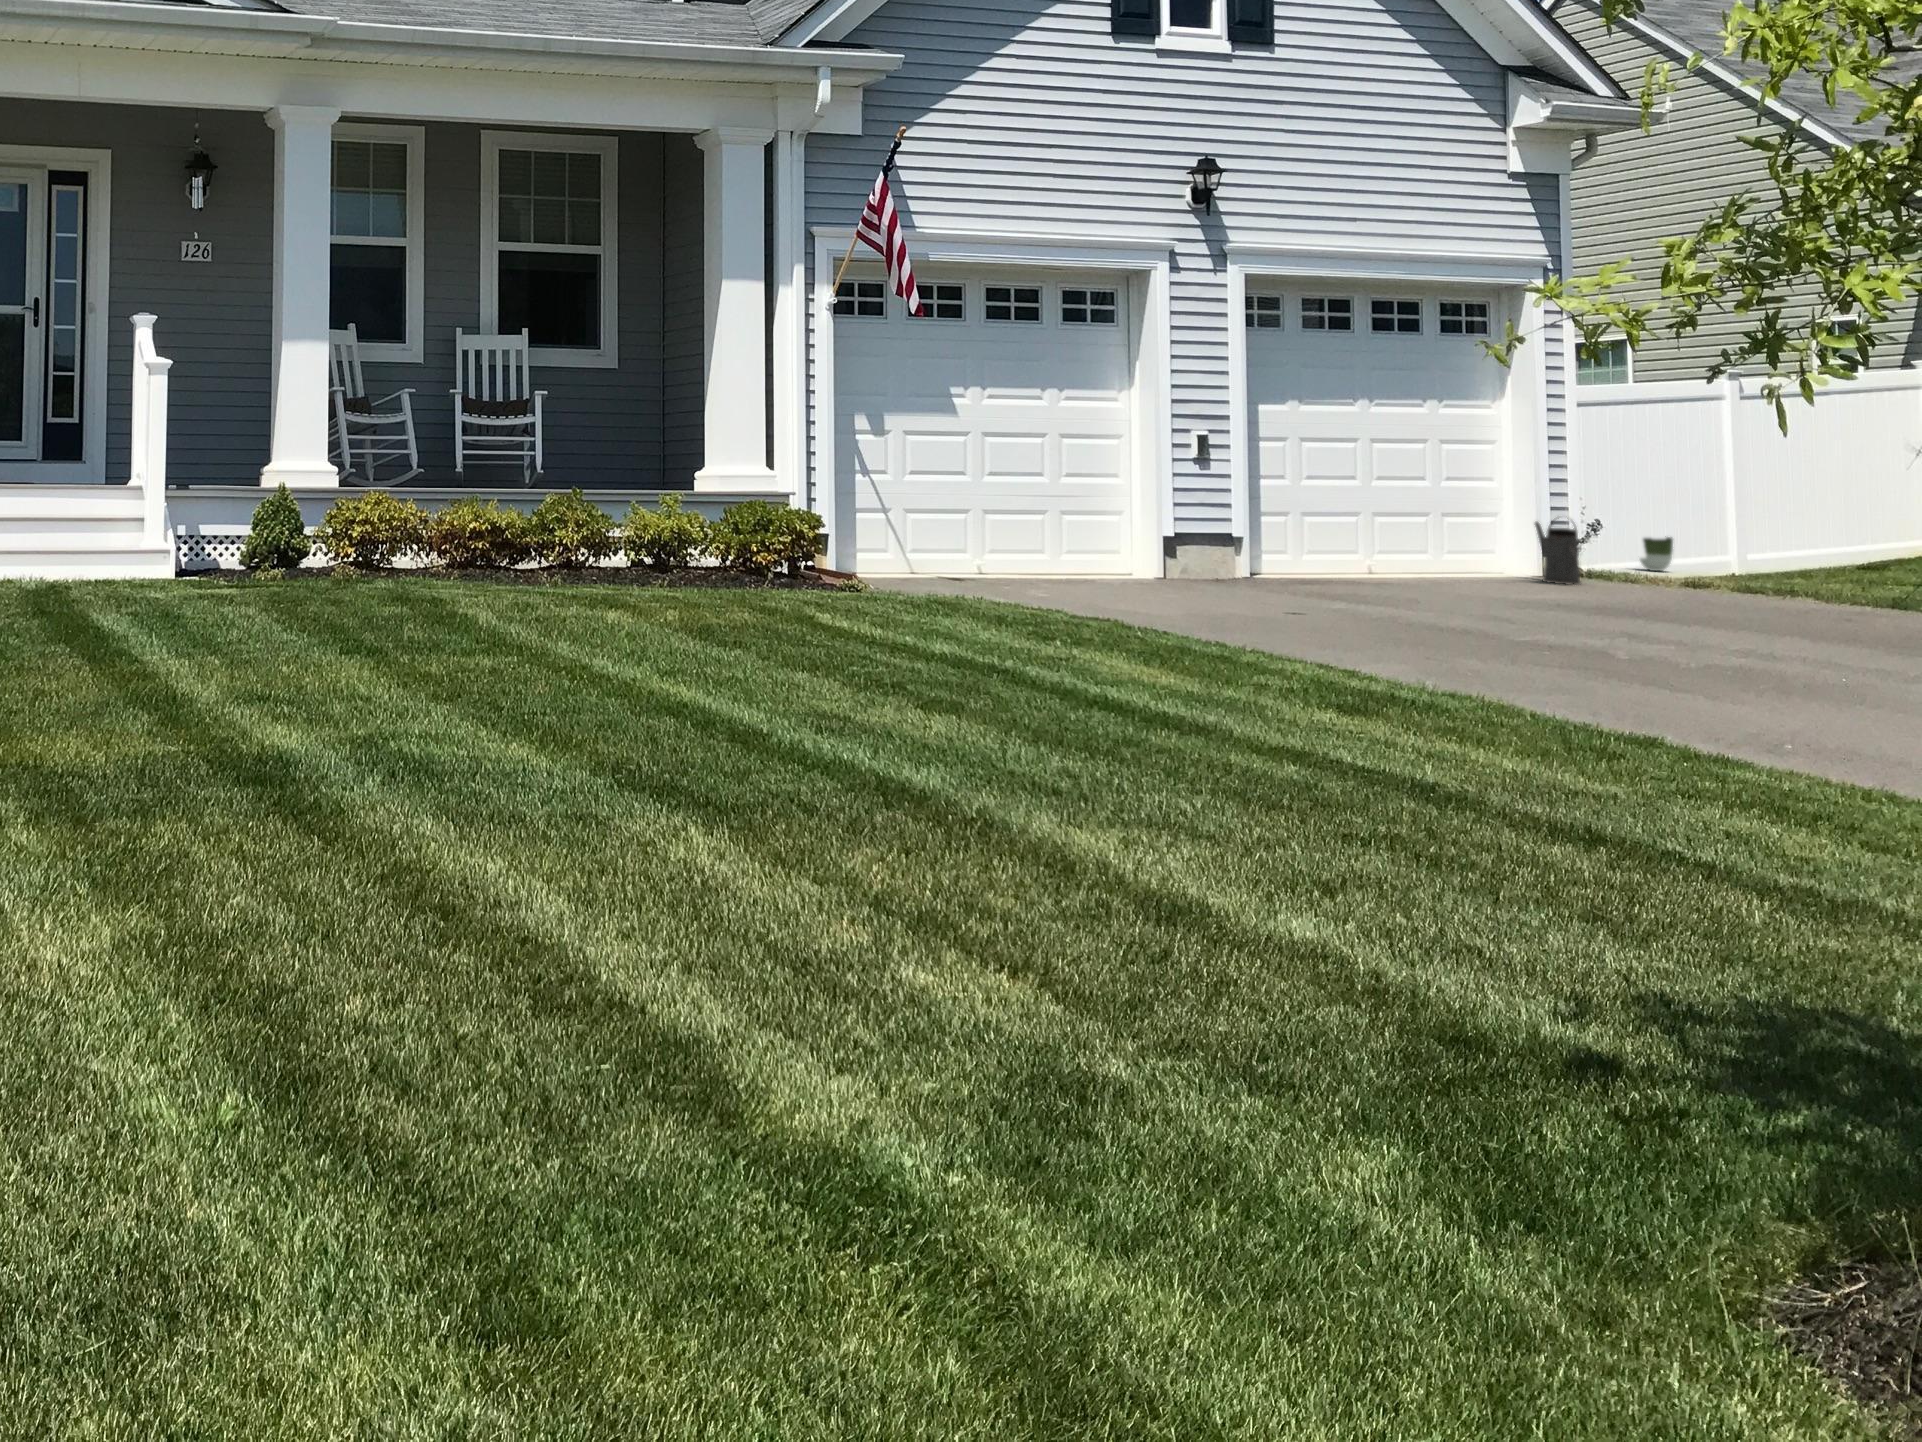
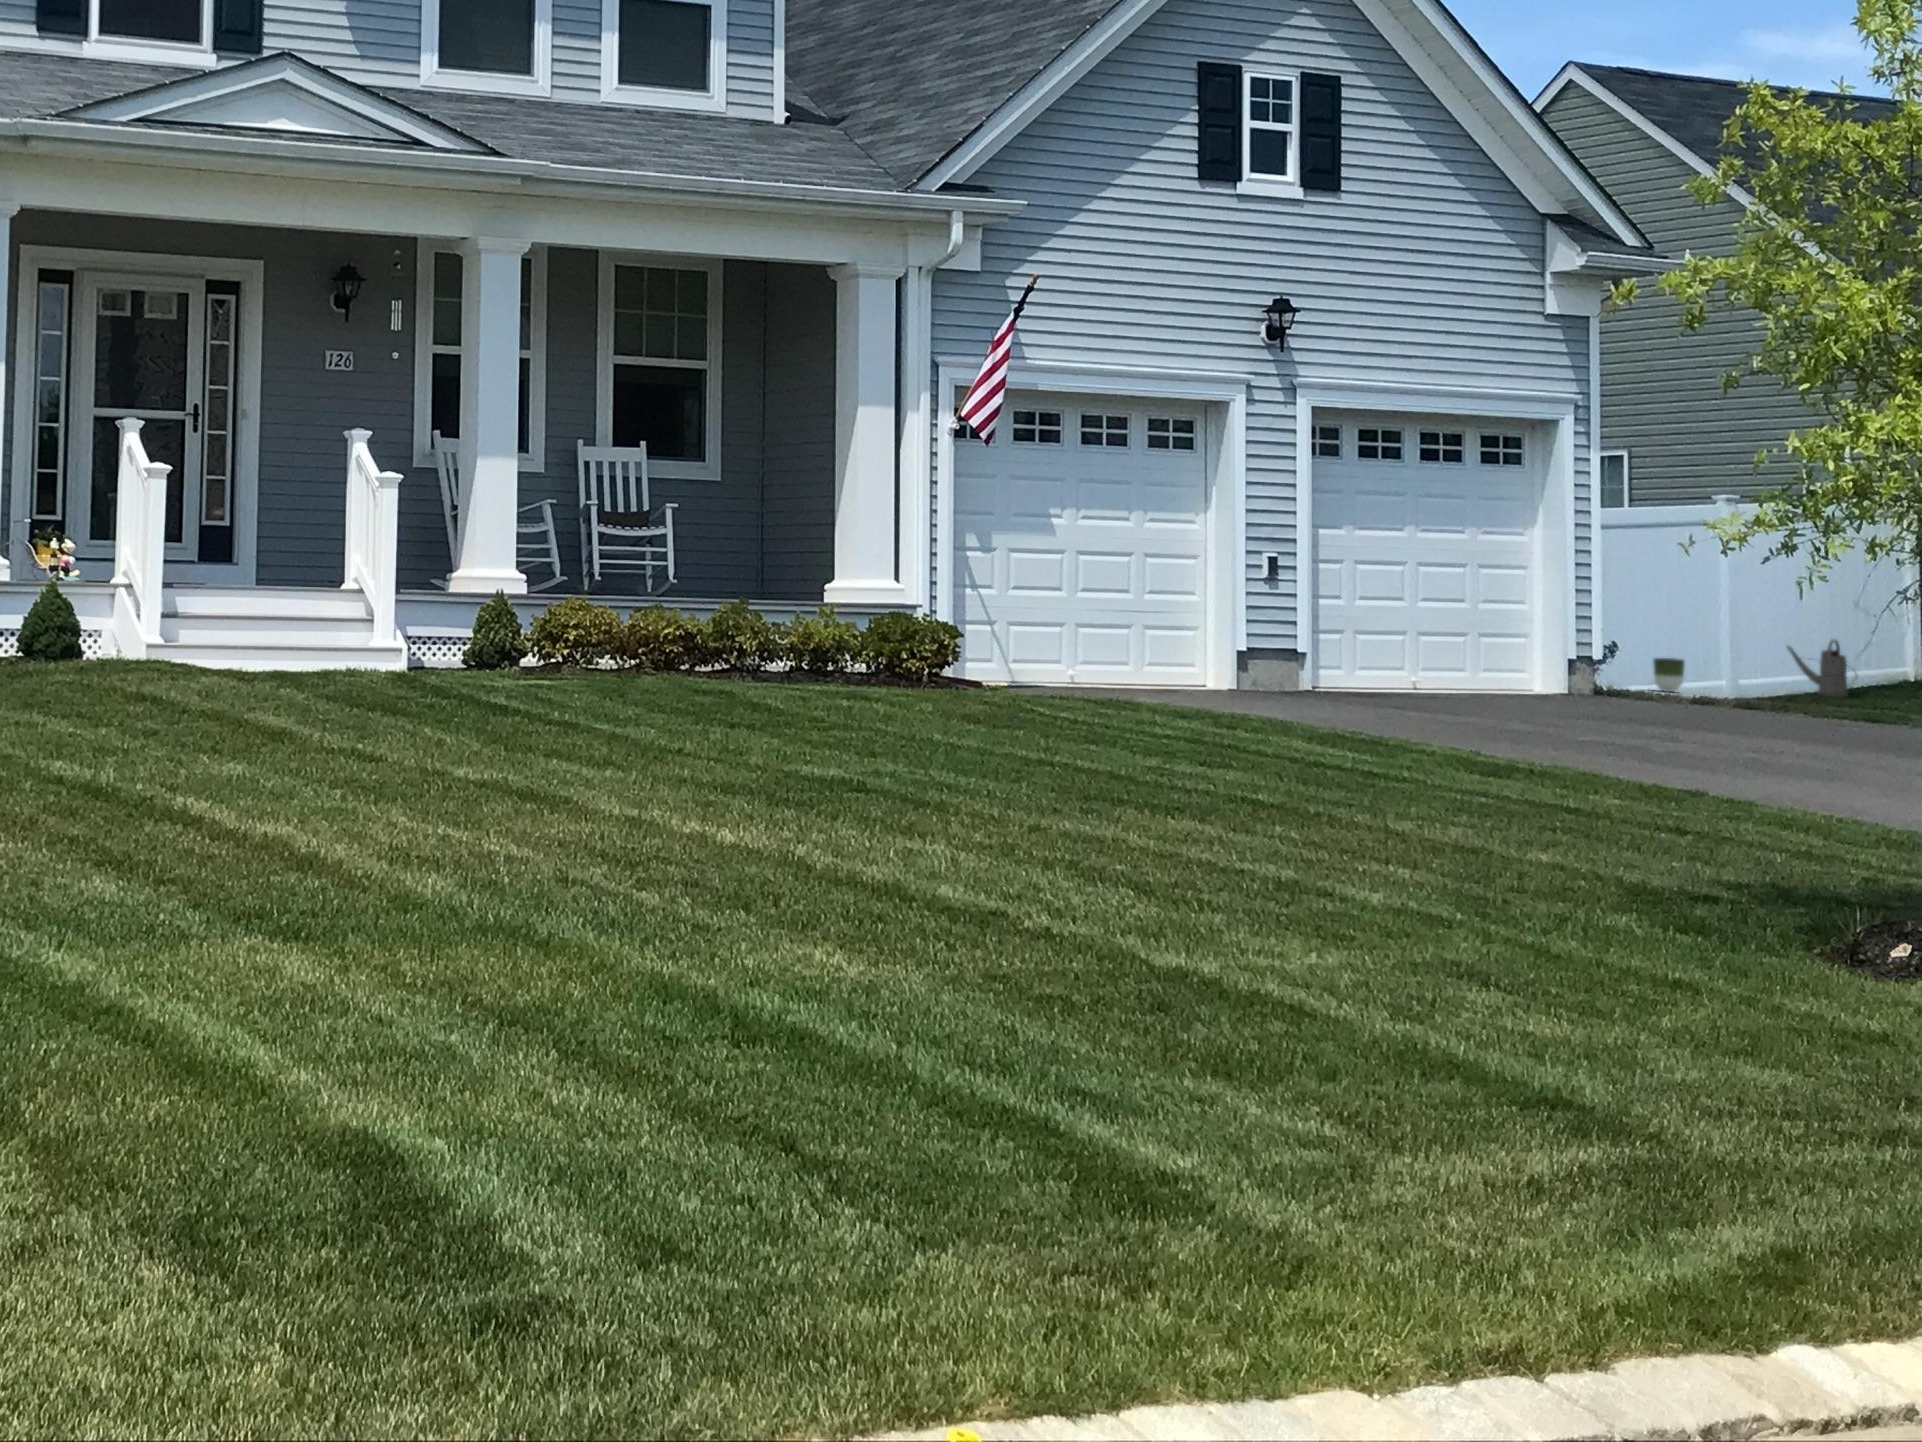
watering can: present [1535,518,1581,585] -> present [1787,639,1848,697]

